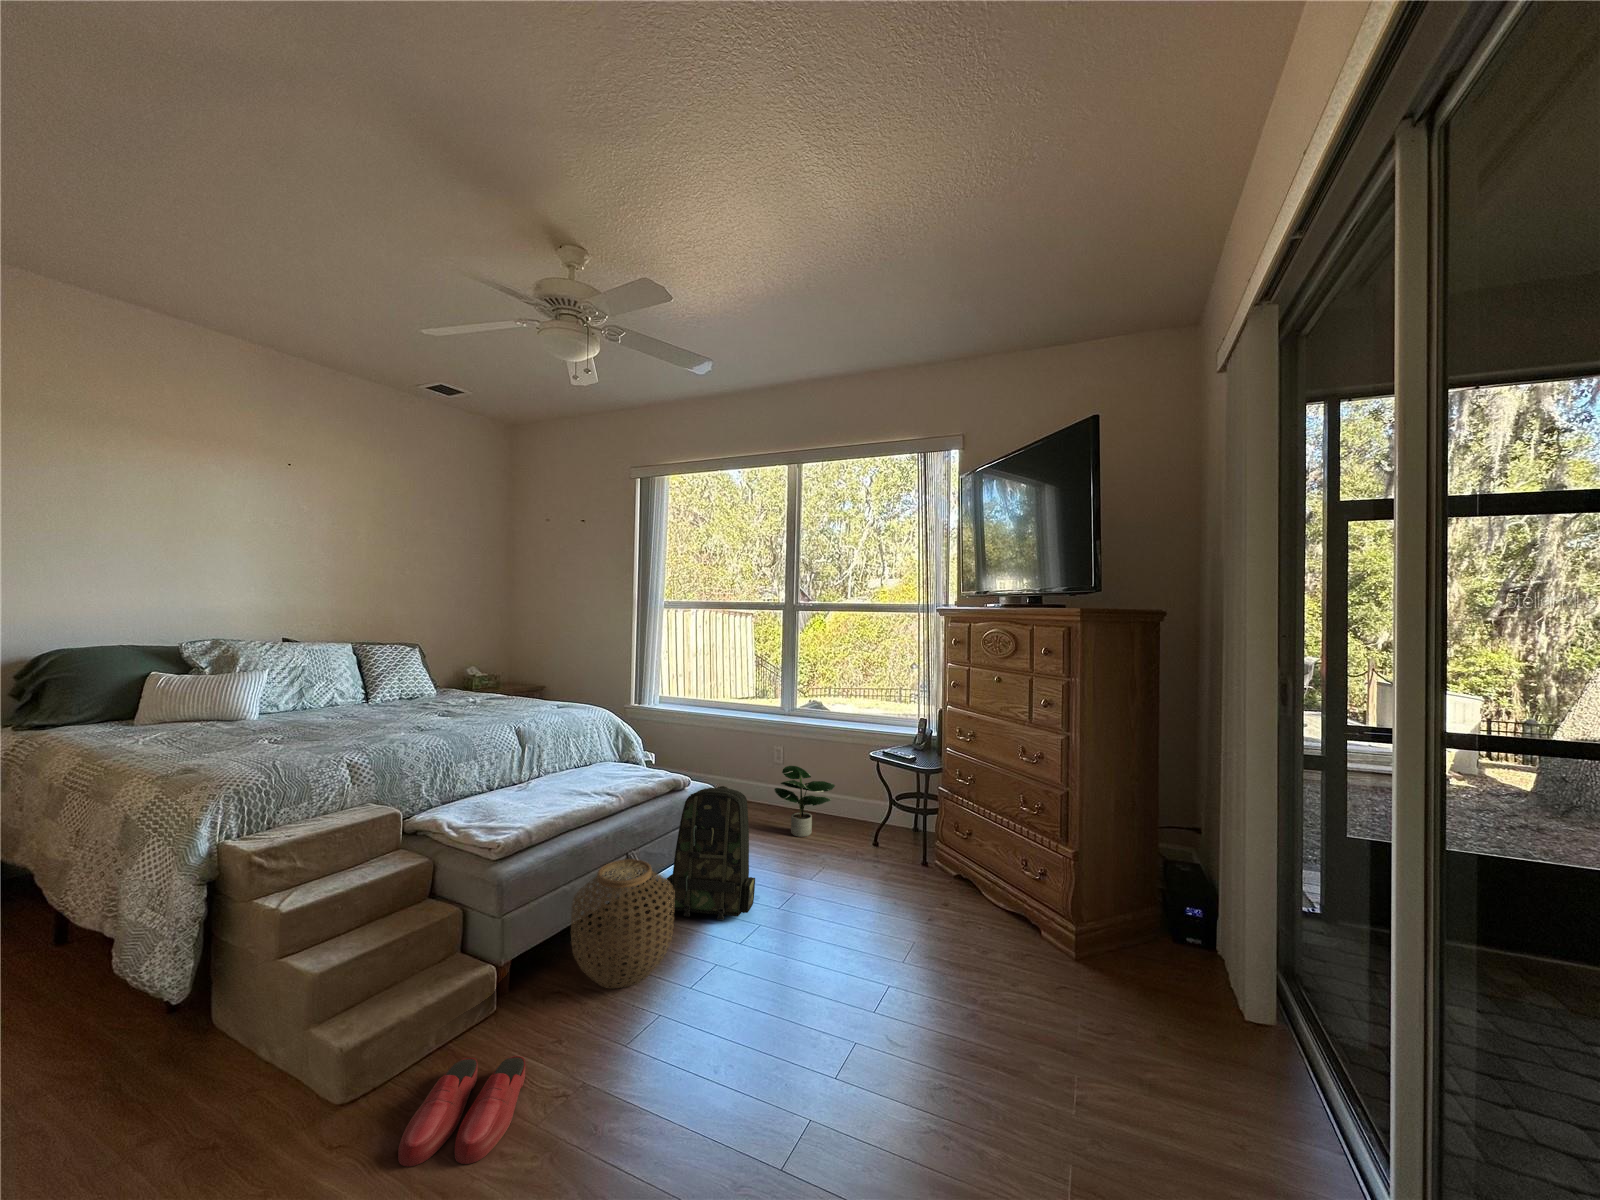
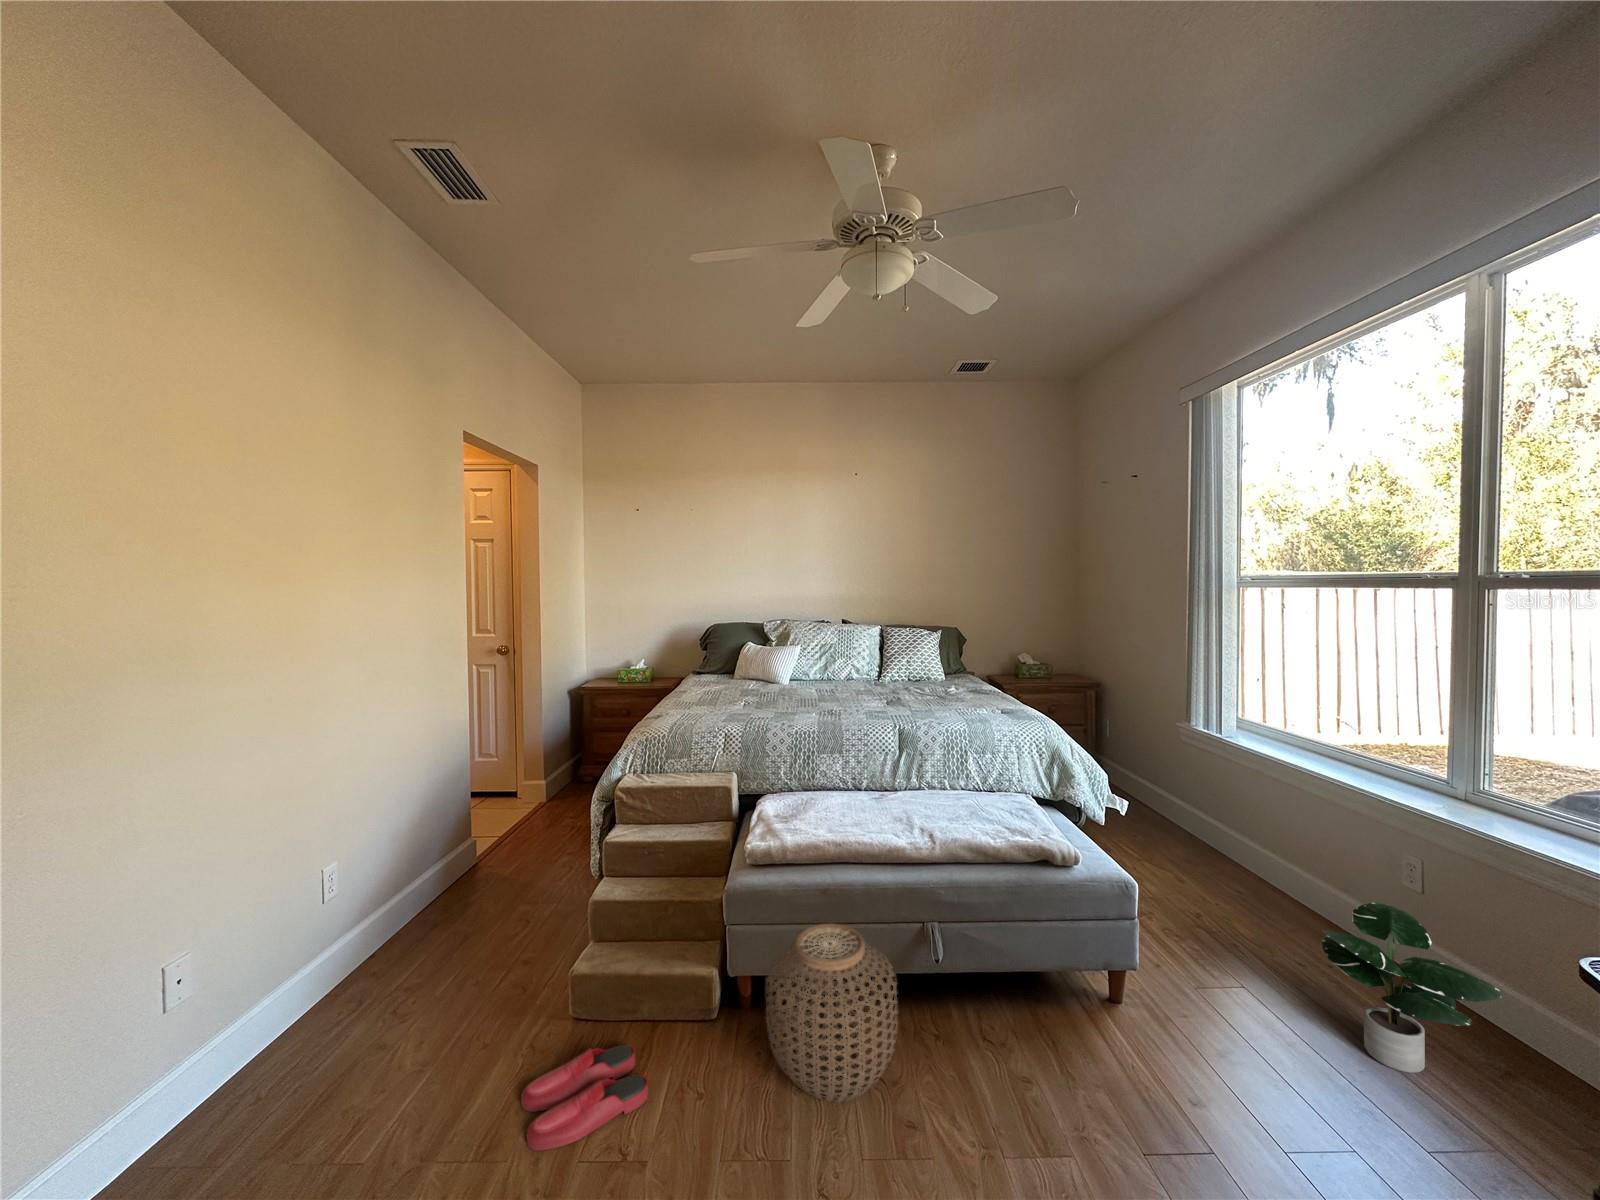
backpack: present [667,786,755,920] -> none [970,878,1127,1125]

